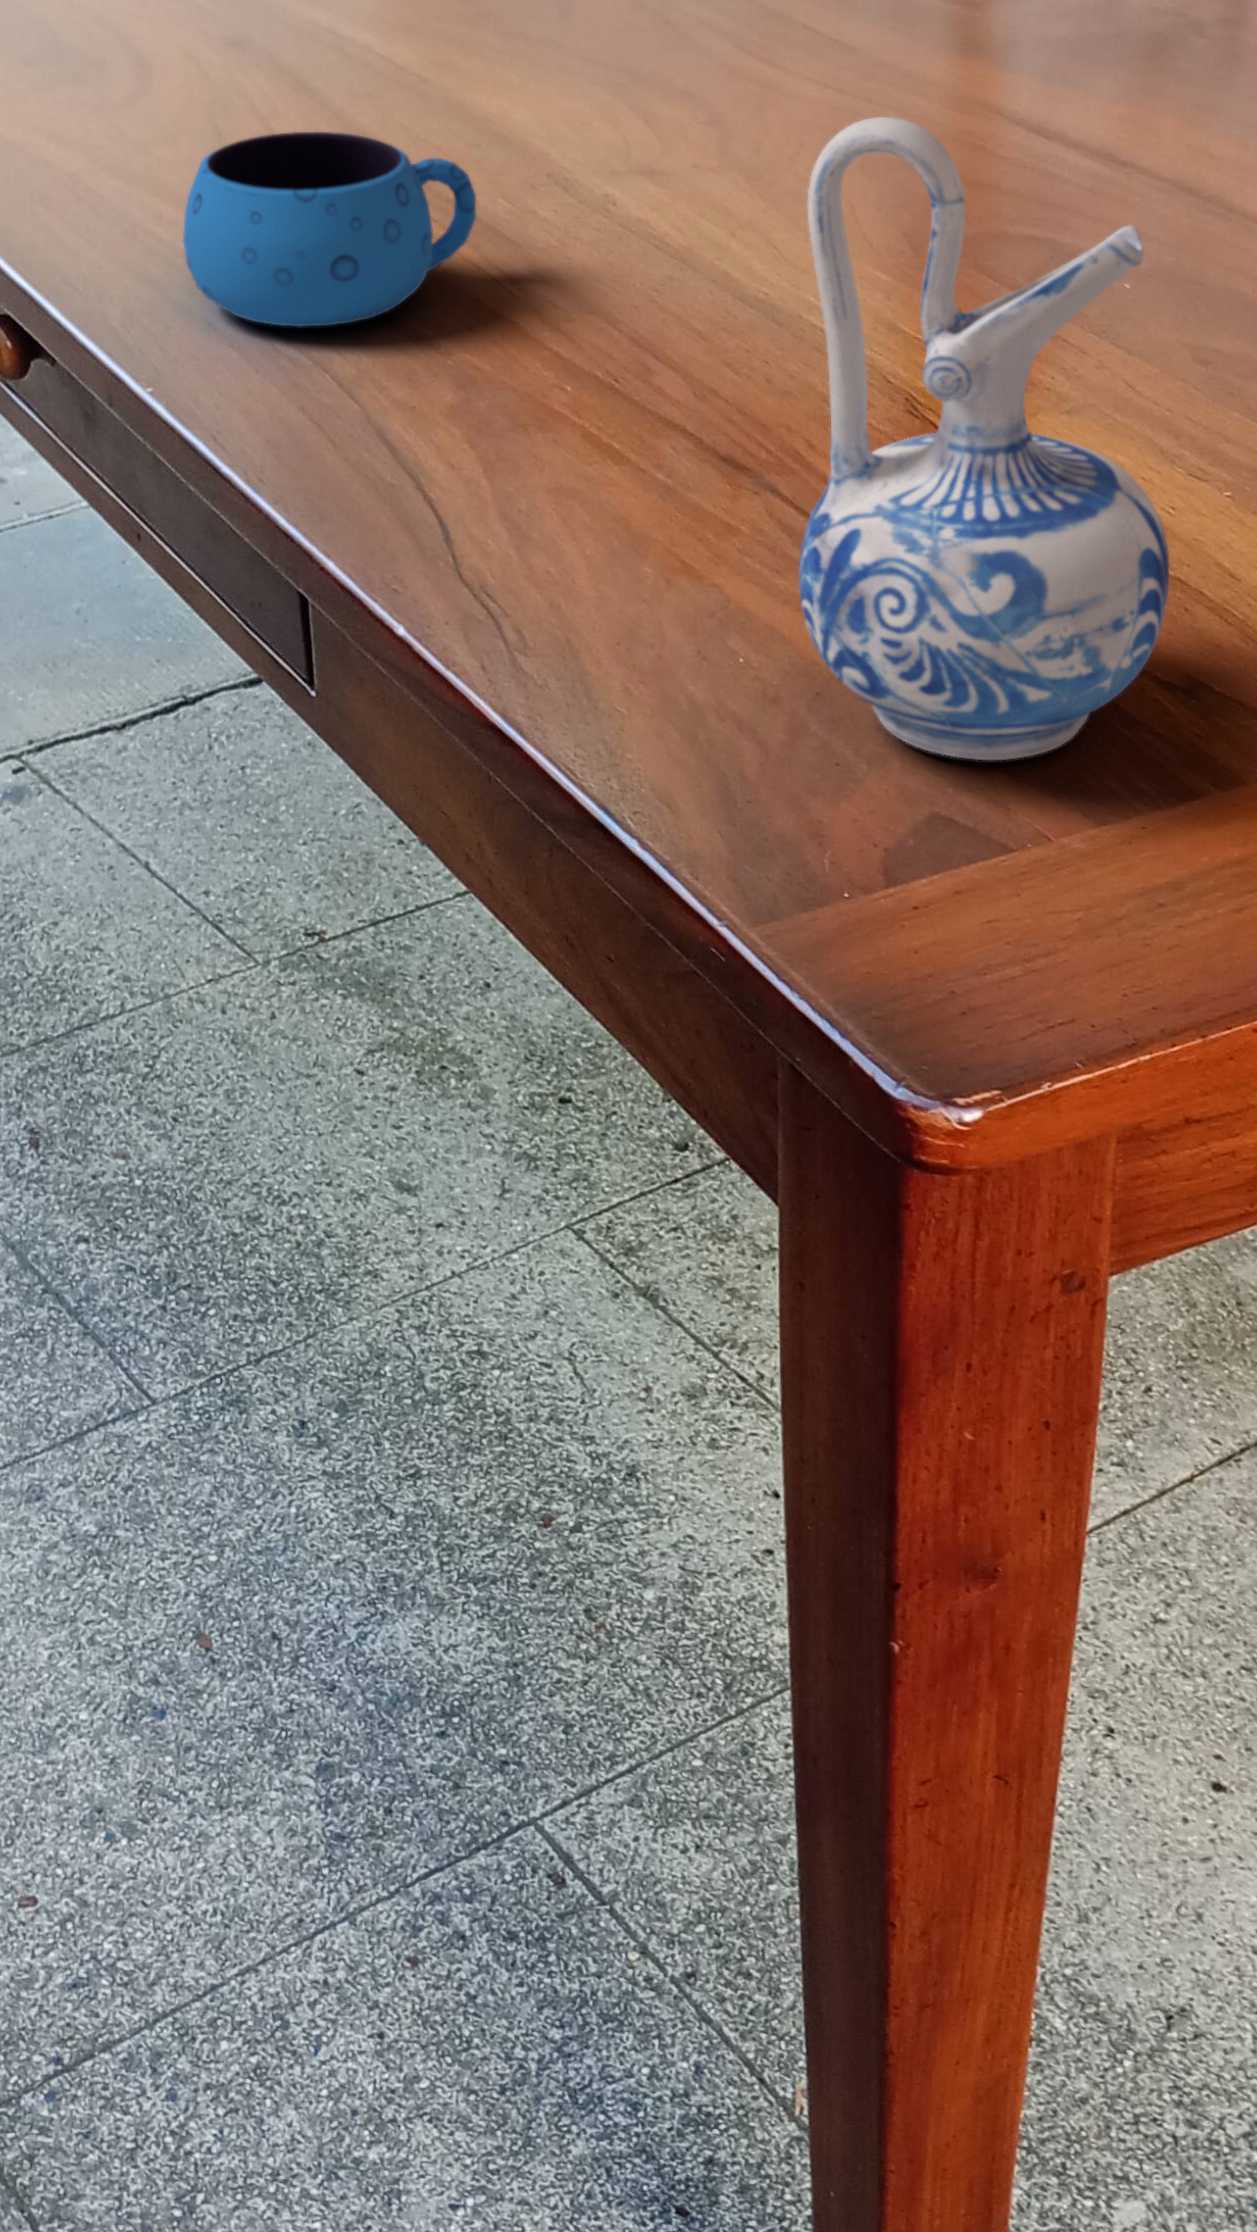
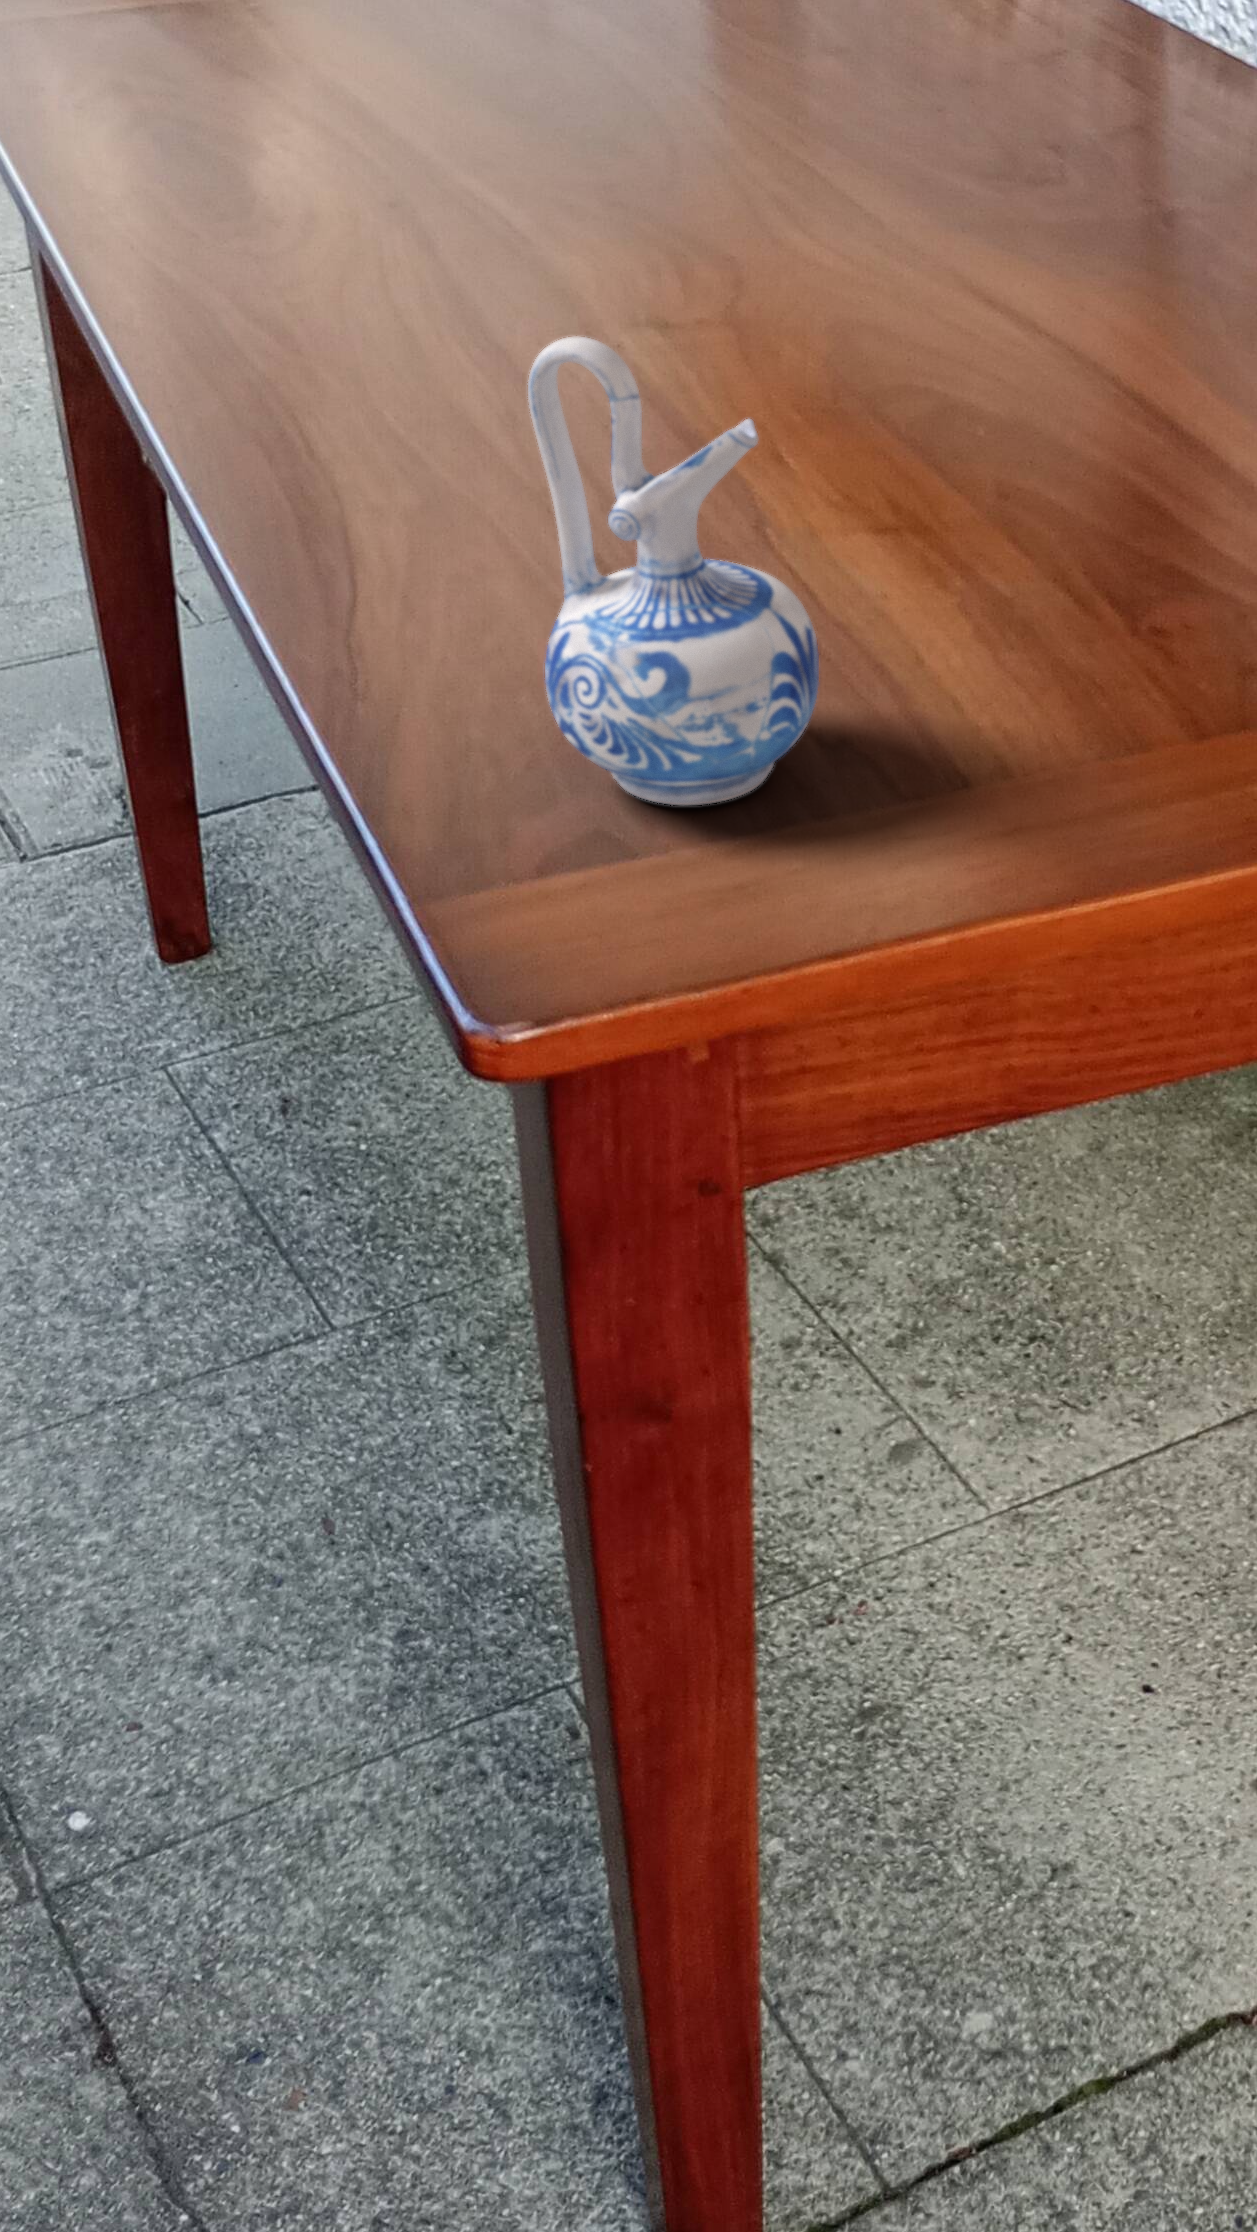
mug: present [183,132,476,326] -> none [244,305,484,457]

